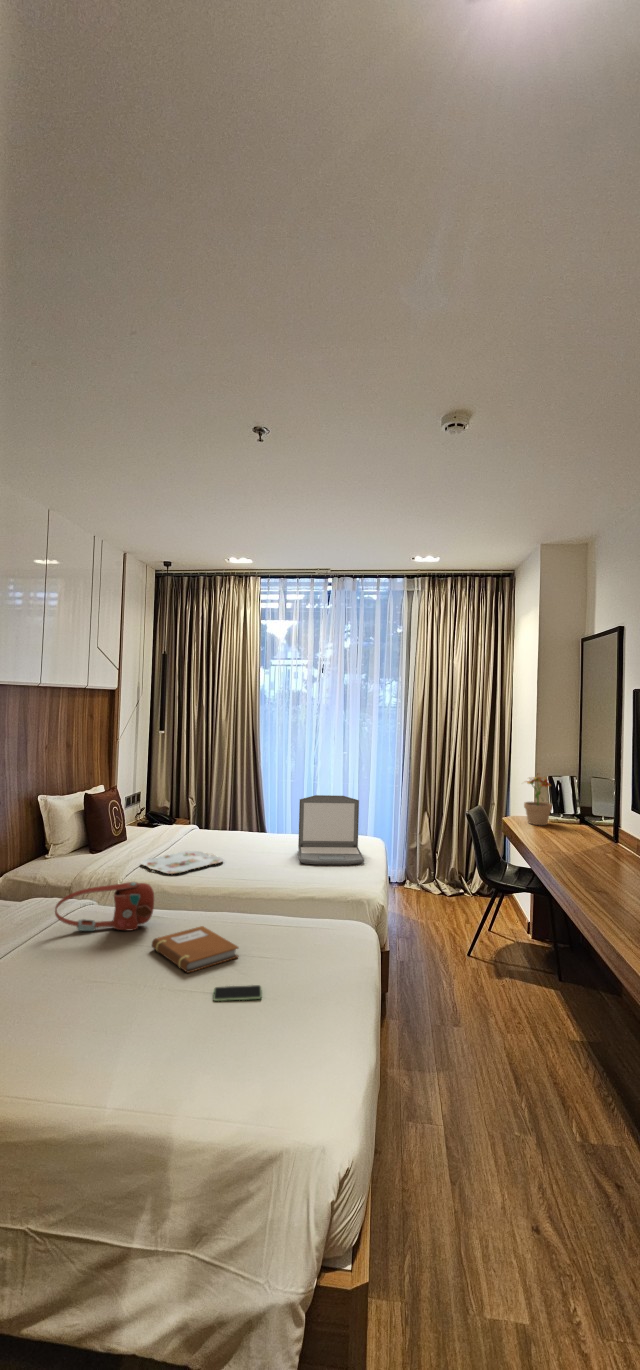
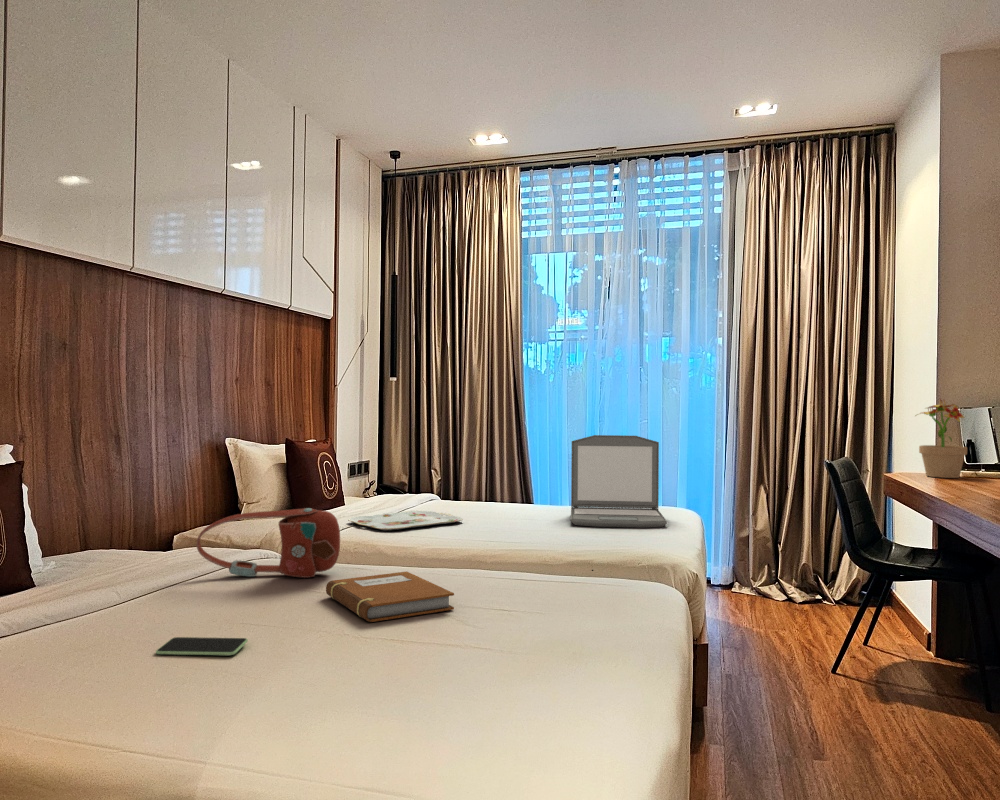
smartphone: present [213,985,262,1001] -> present [156,637,248,655]

